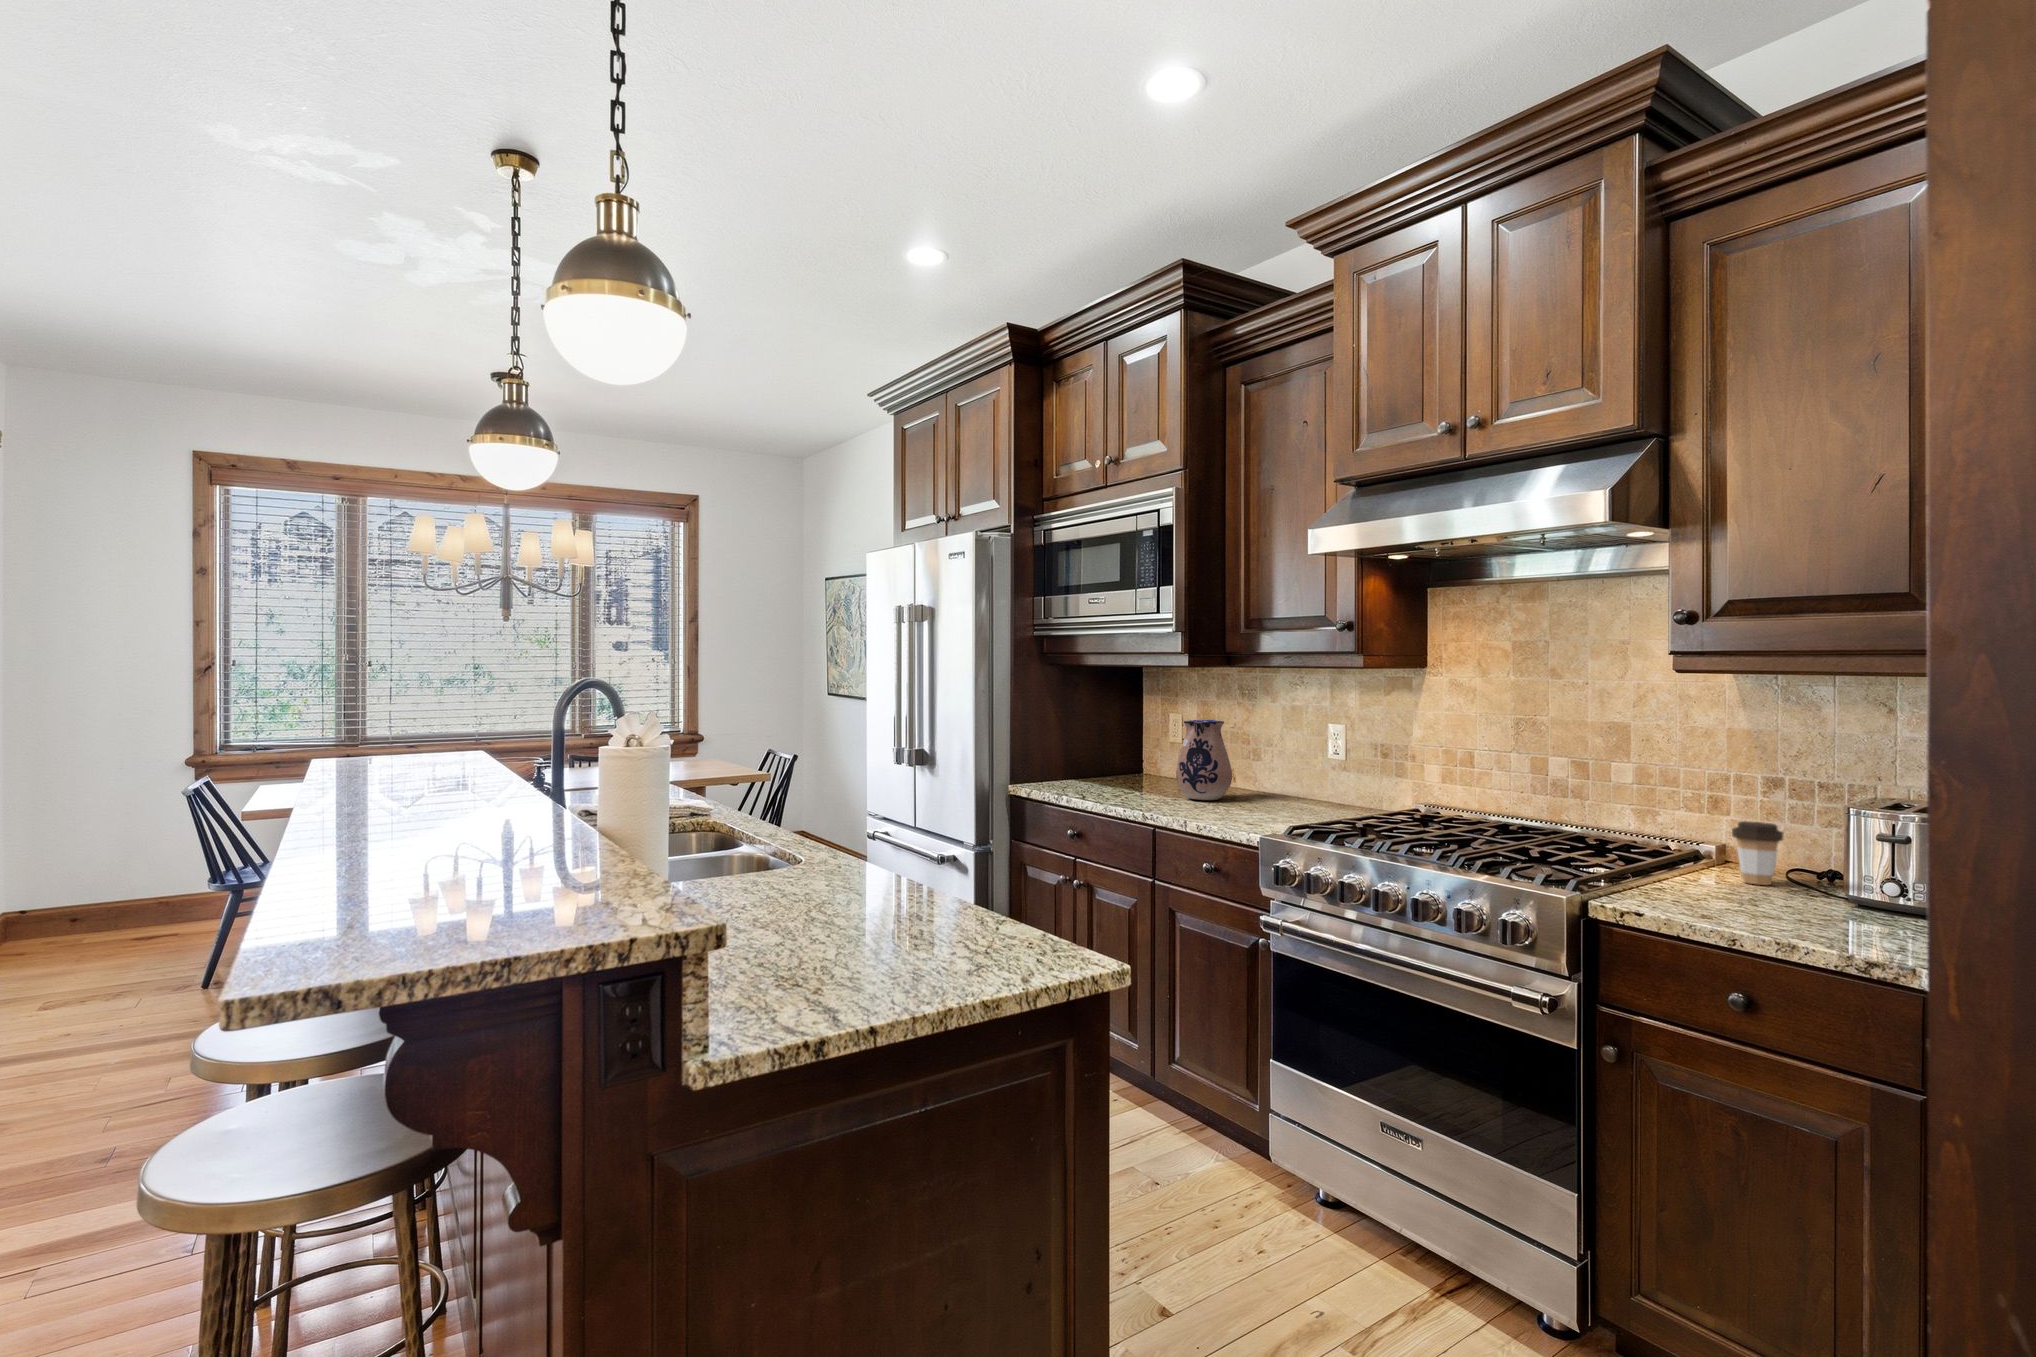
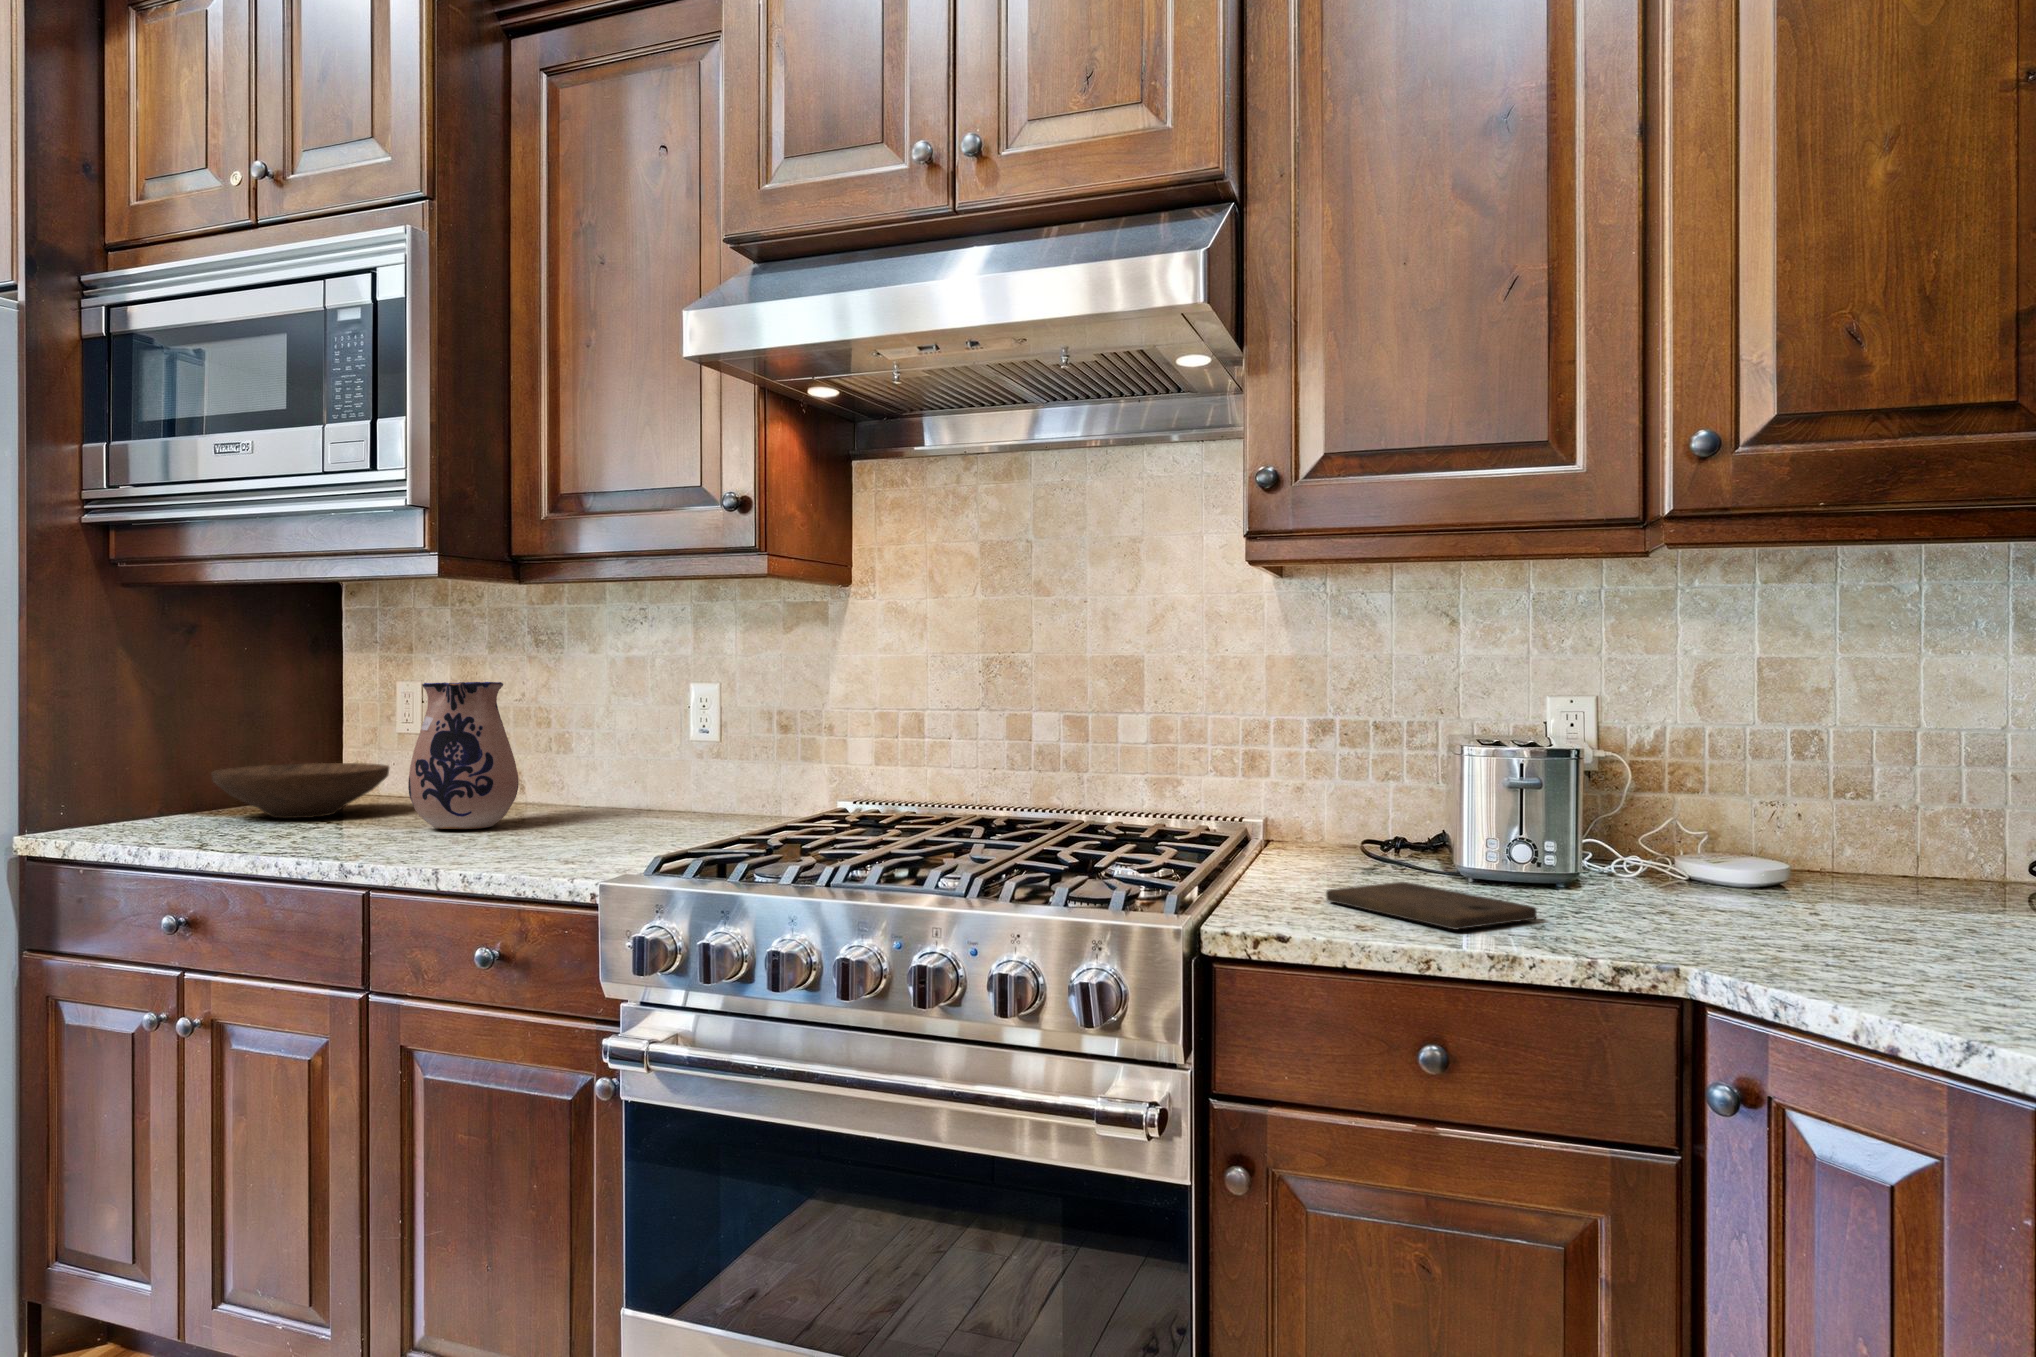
wooden bowl: none [1087,756,1170,786] -> present [211,763,389,818]
coffee cup: present [1732,821,1783,885] -> none [1326,786,1387,877]
cutting board: none [1701,889,1850,926] -> present [1326,882,1537,930]

